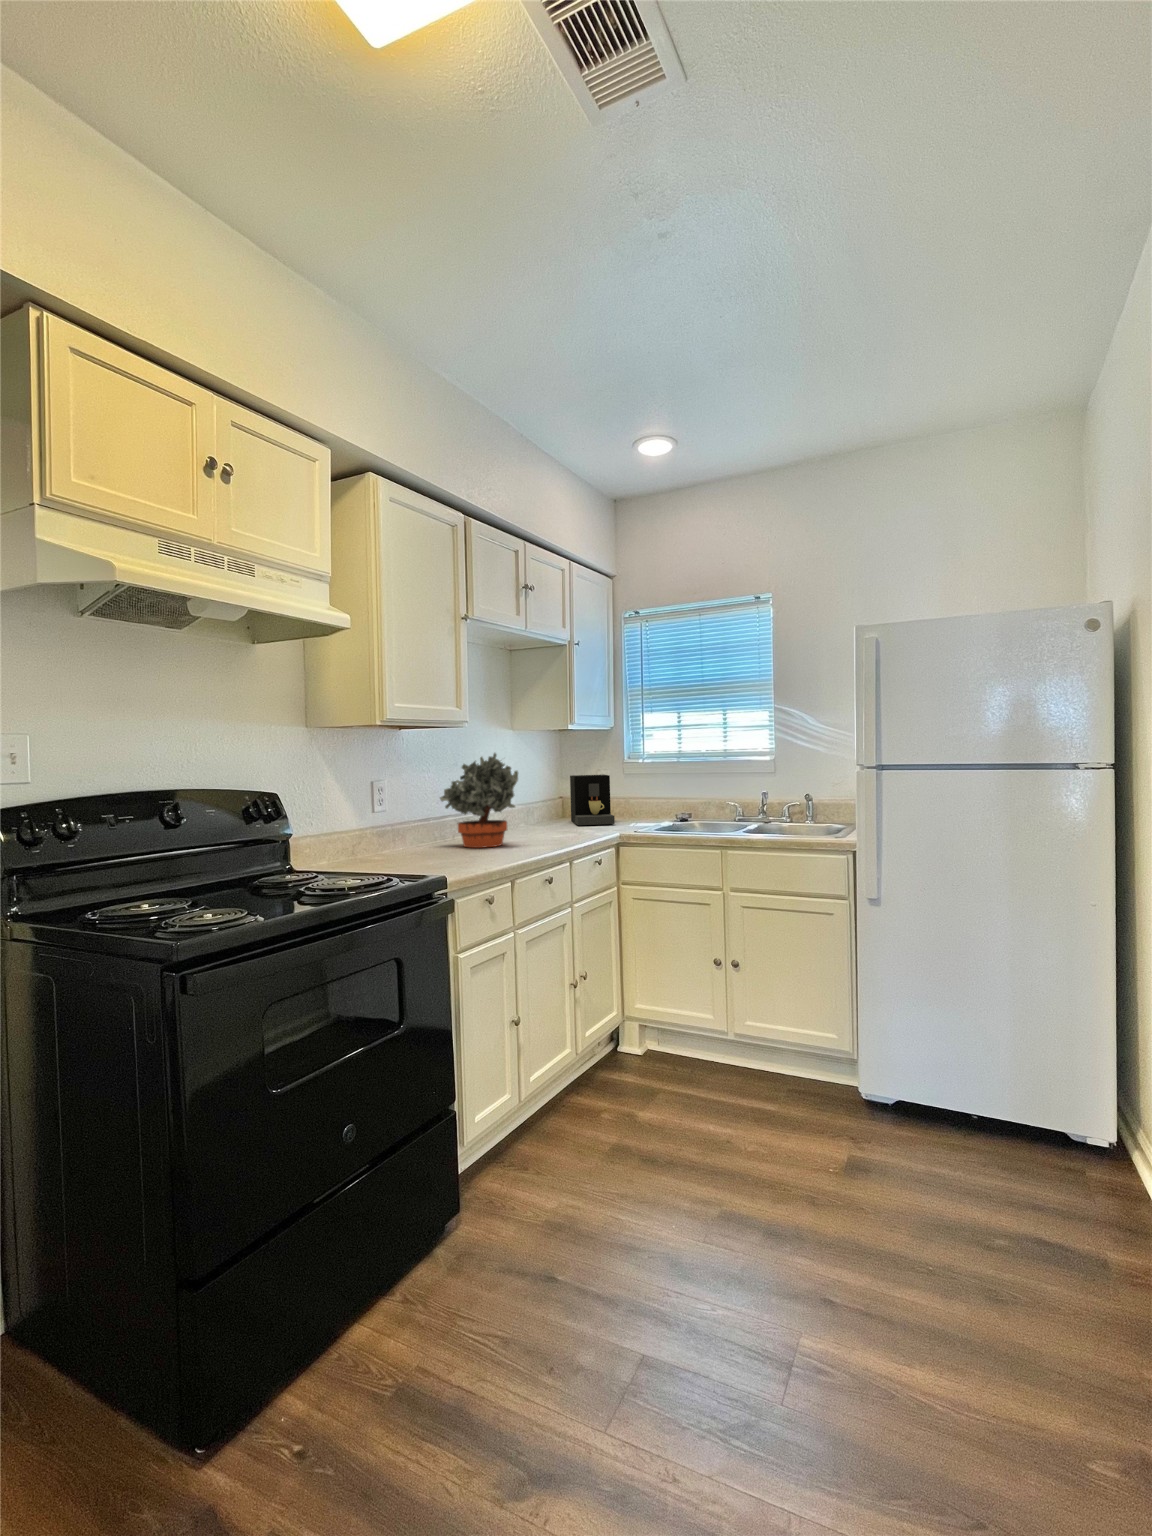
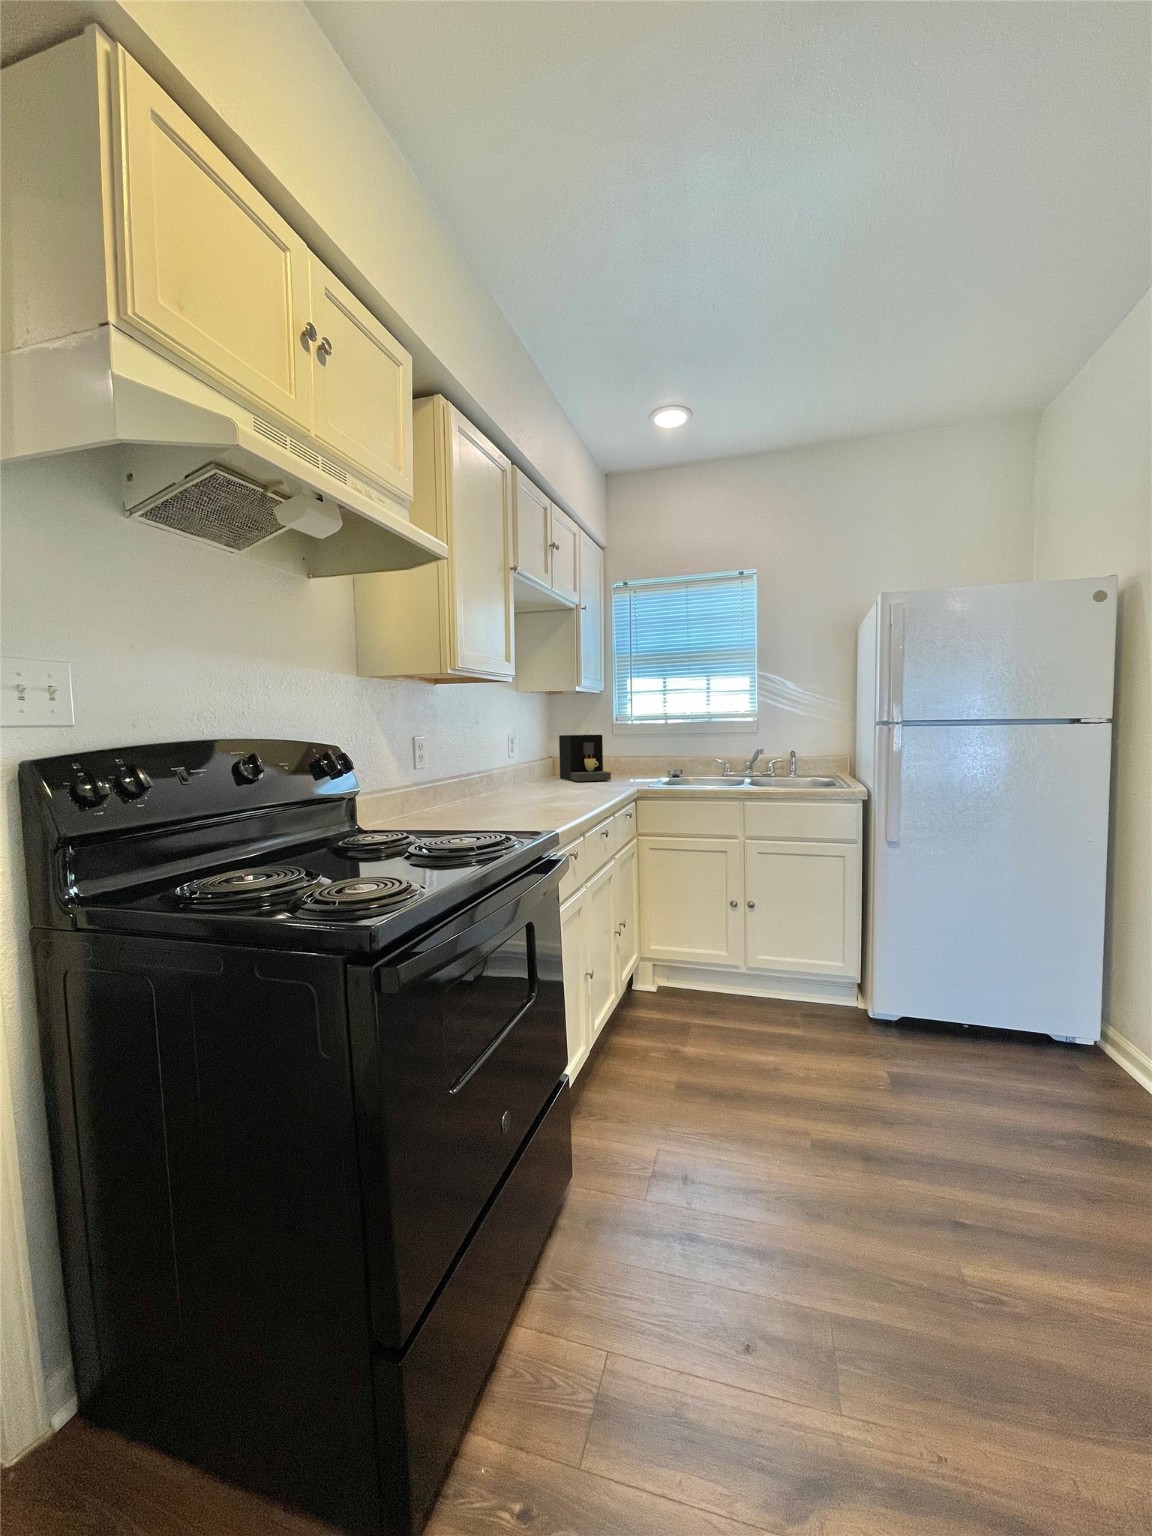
potted plant: present [440,753,518,848] -> none [476,707,559,803]

